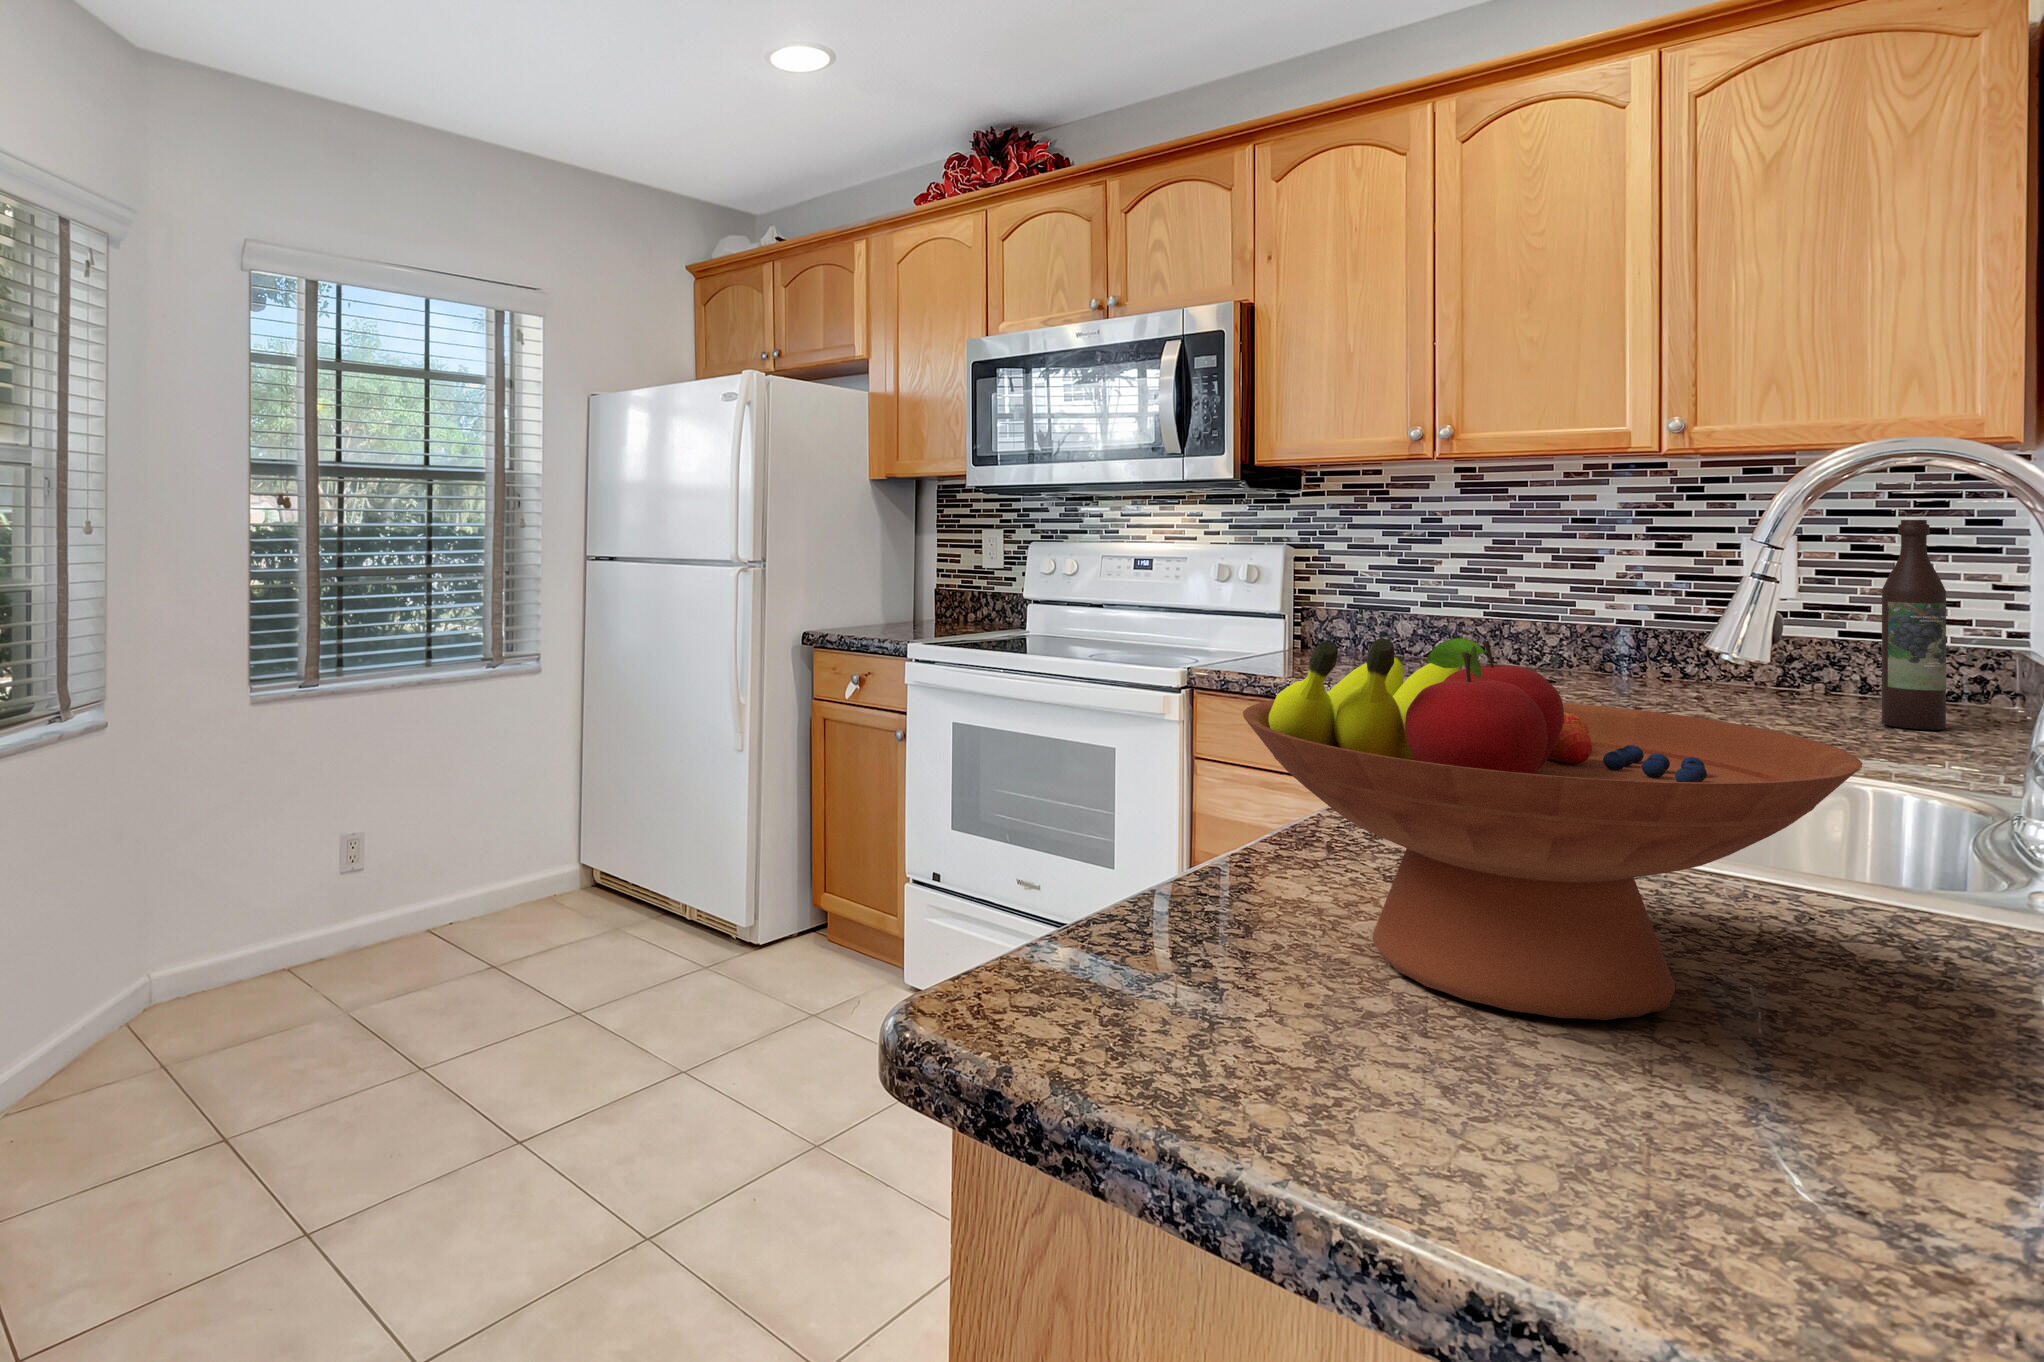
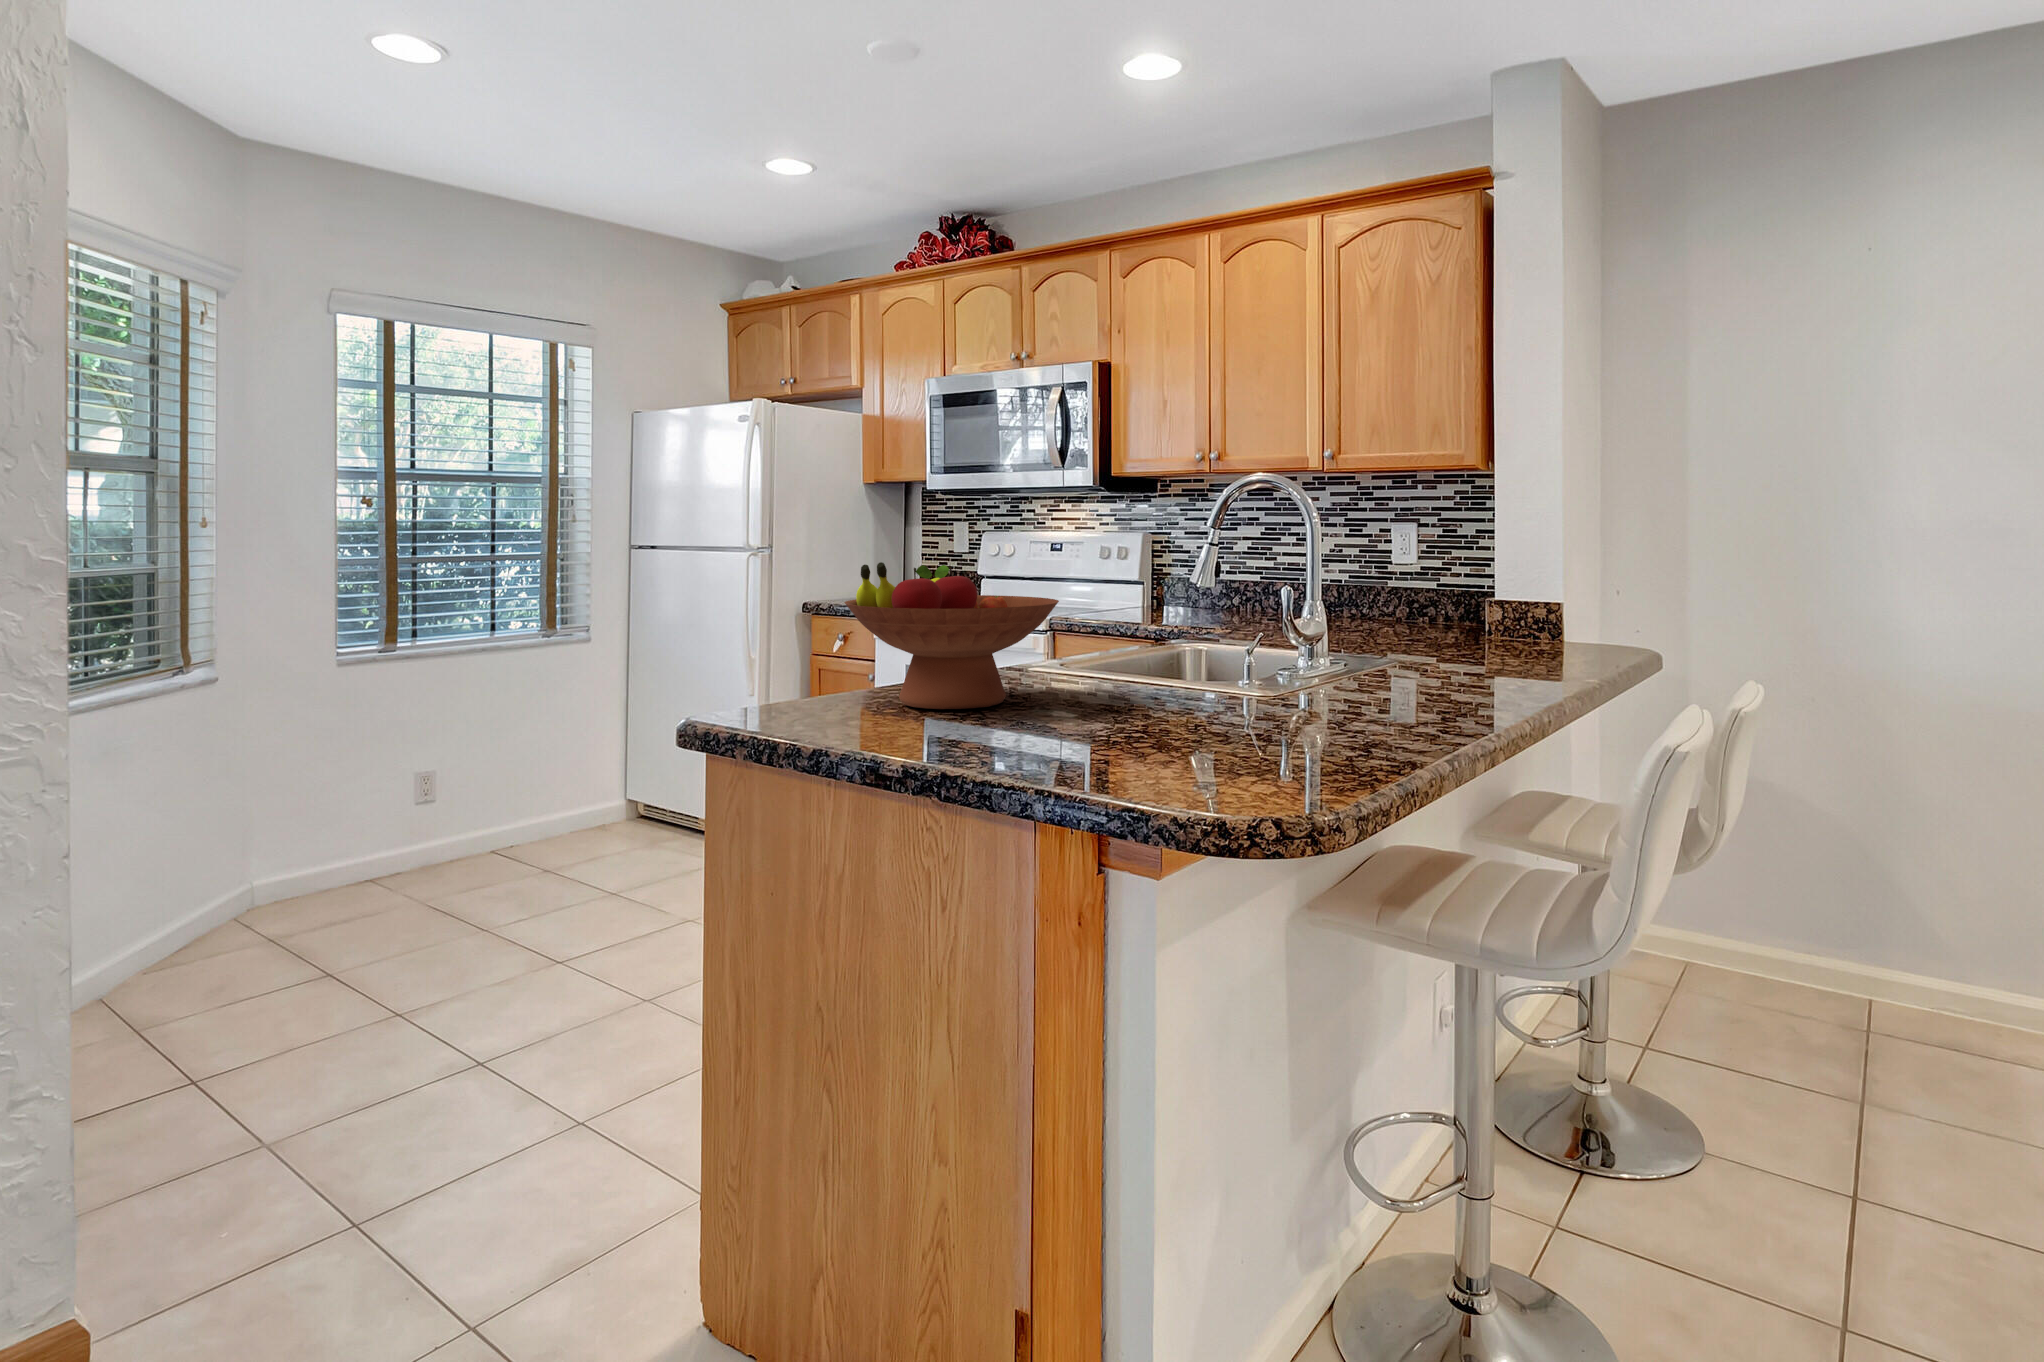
wine bottle: present [1882,520,1946,730] -> none [1398,514,1426,636]

